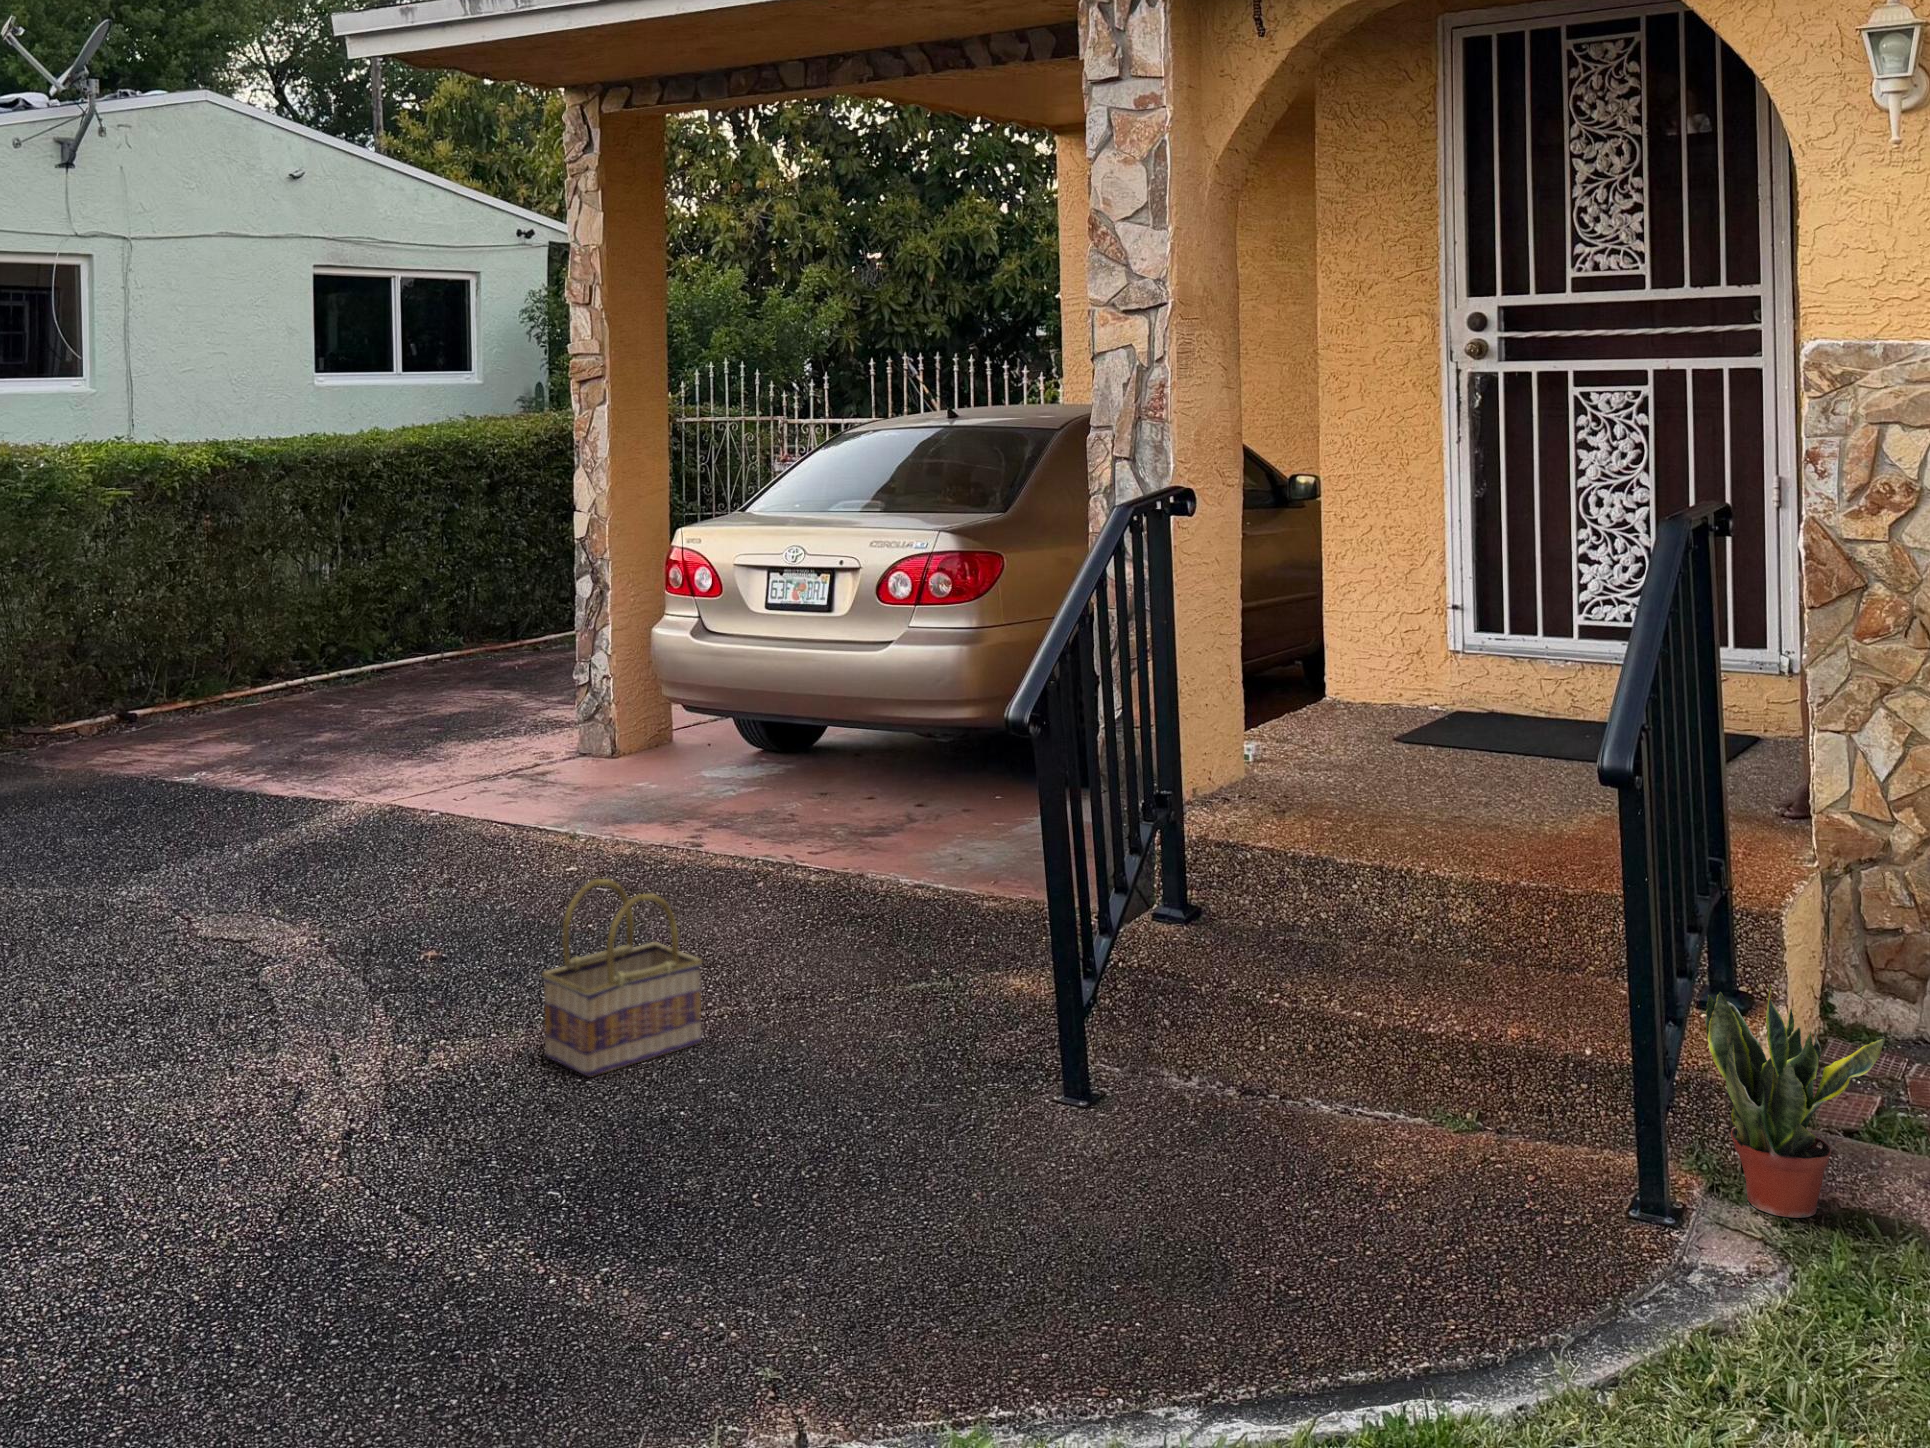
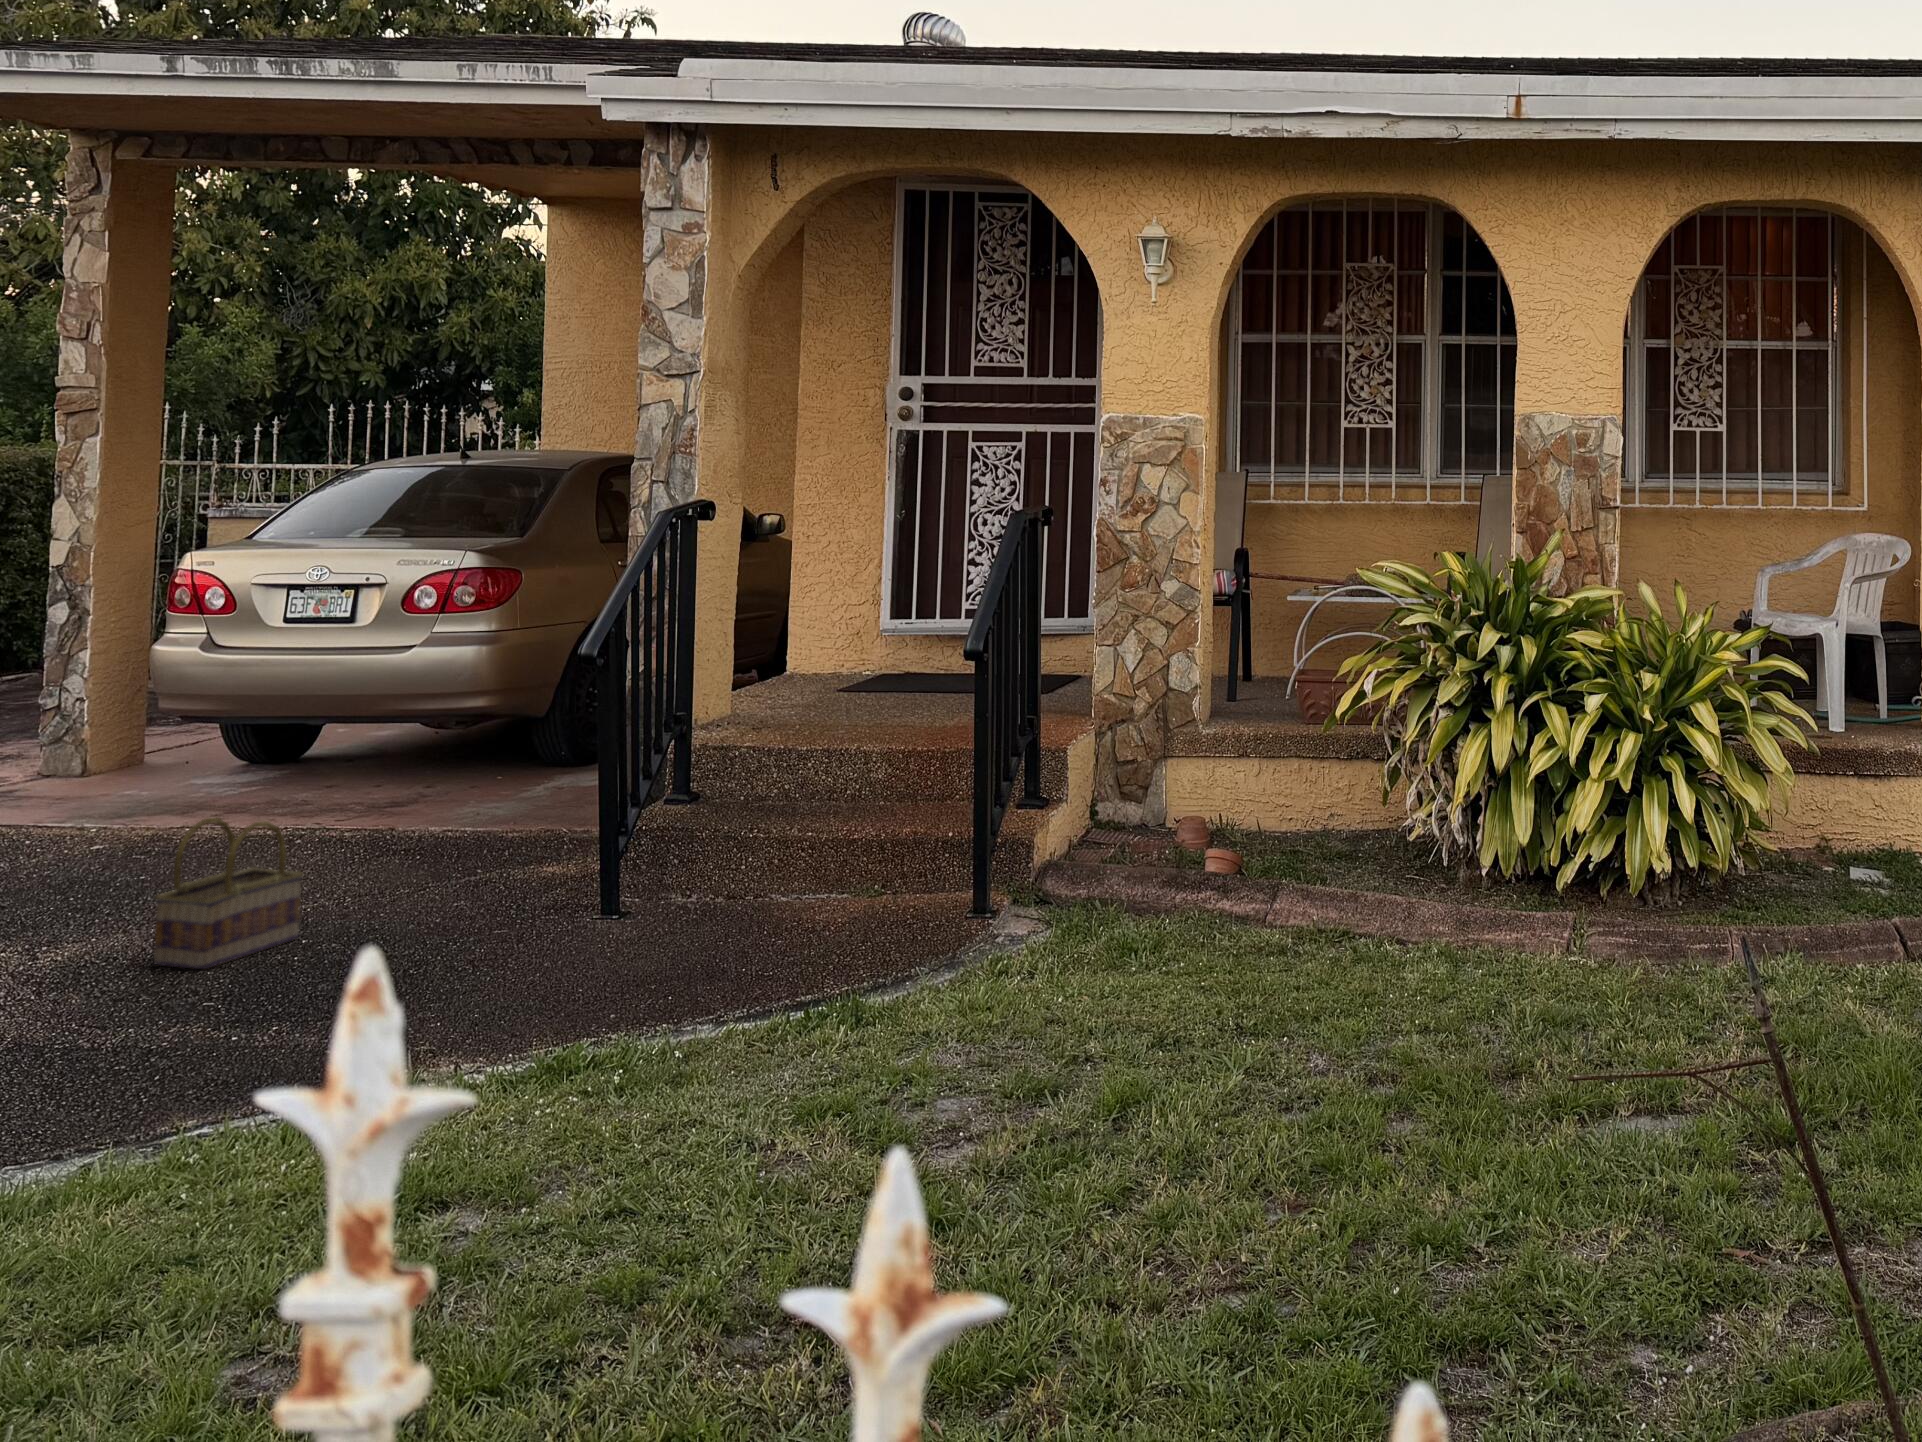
potted plant: present [1705,984,1885,1218] -> none [1024,775,1112,907]

